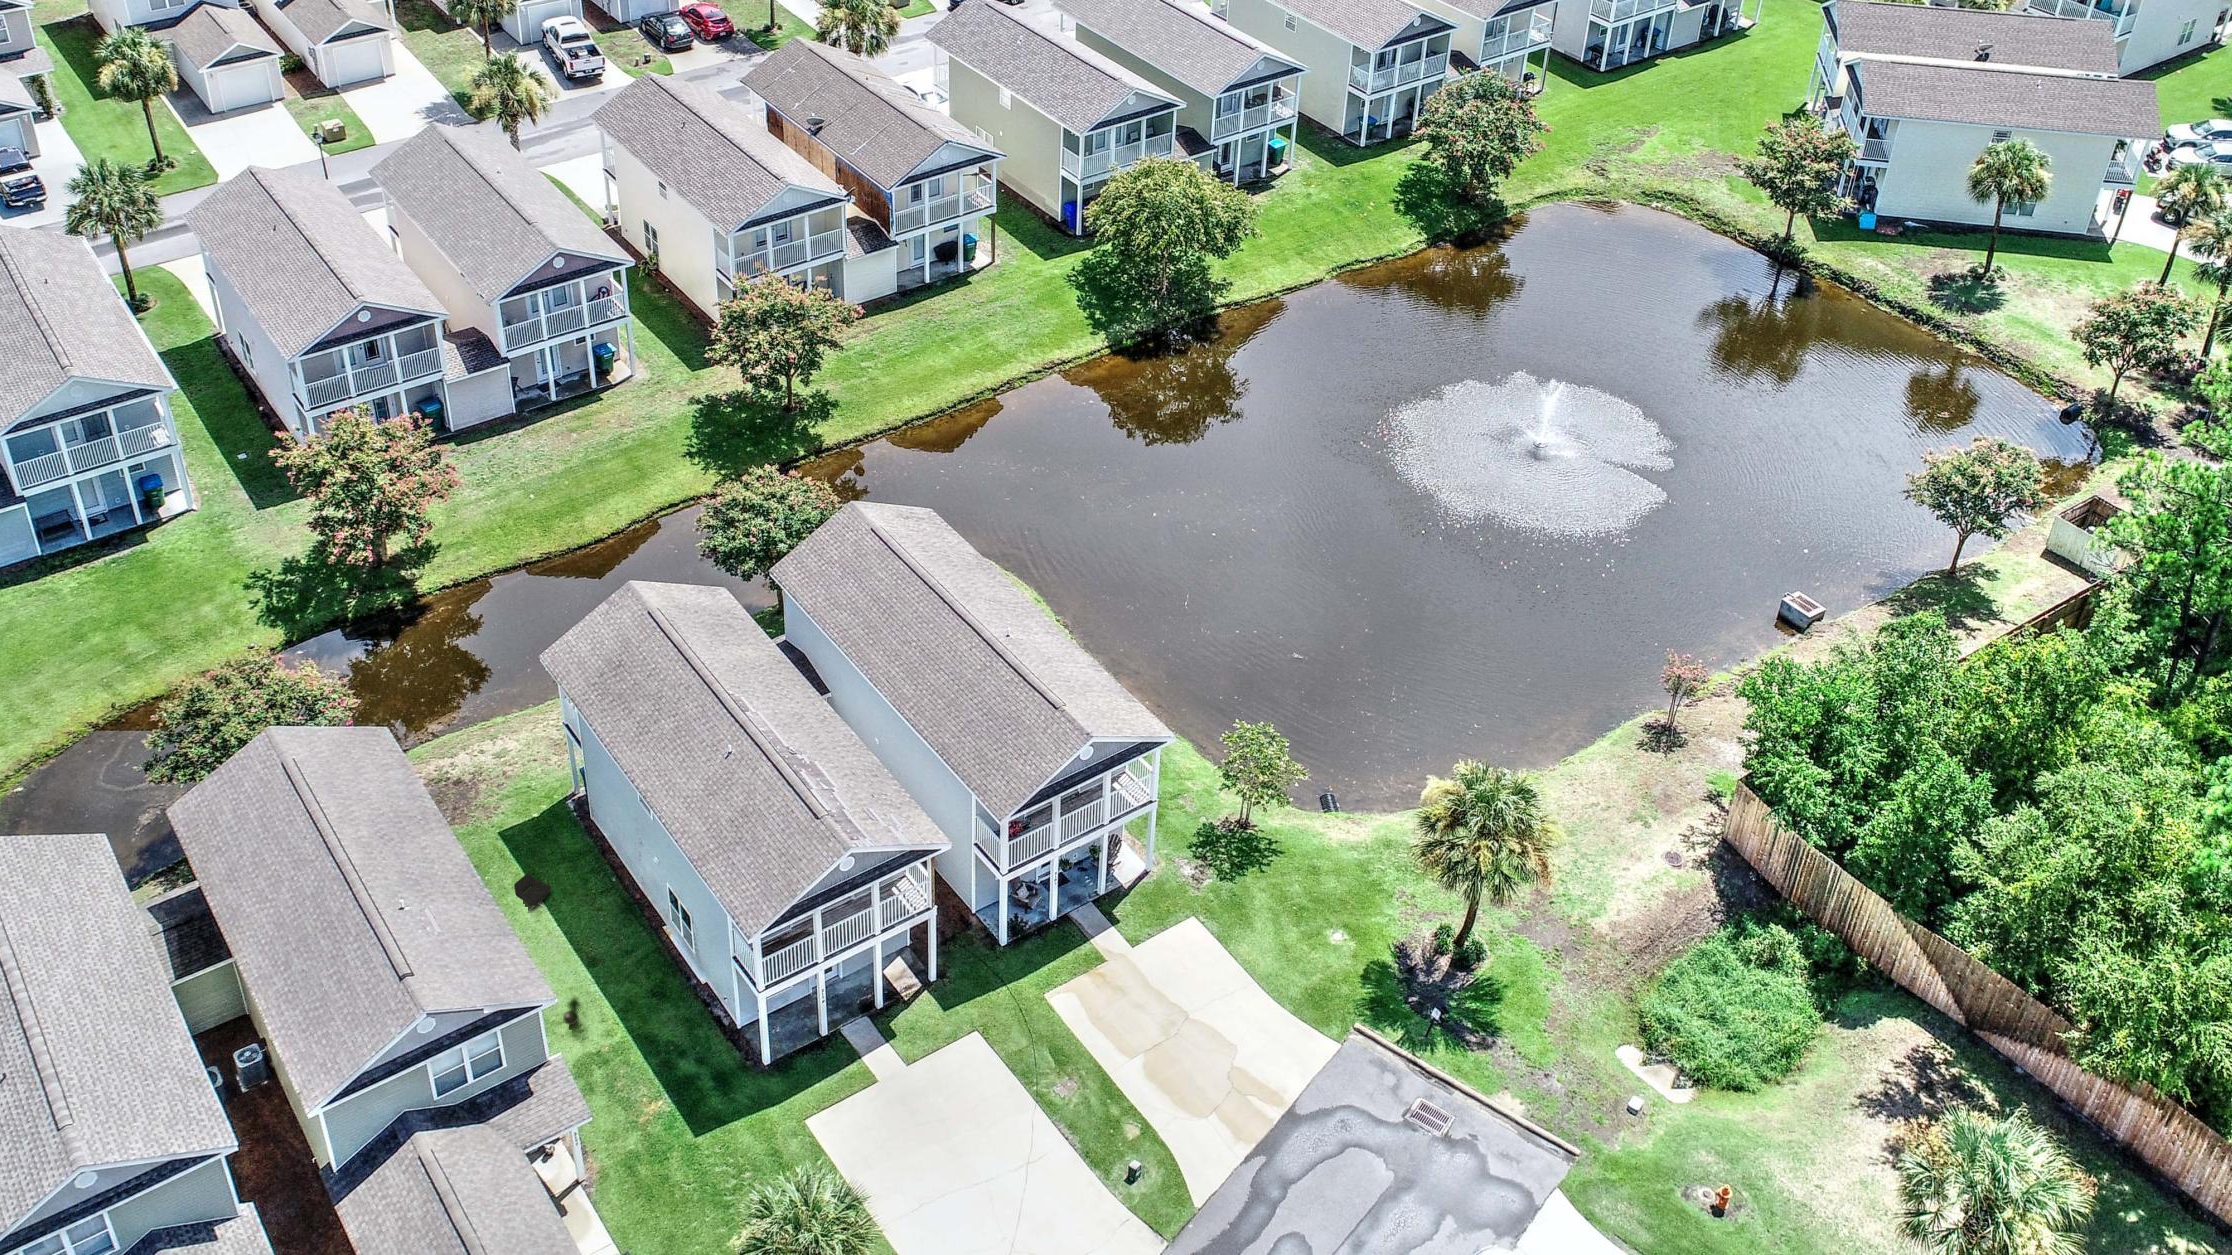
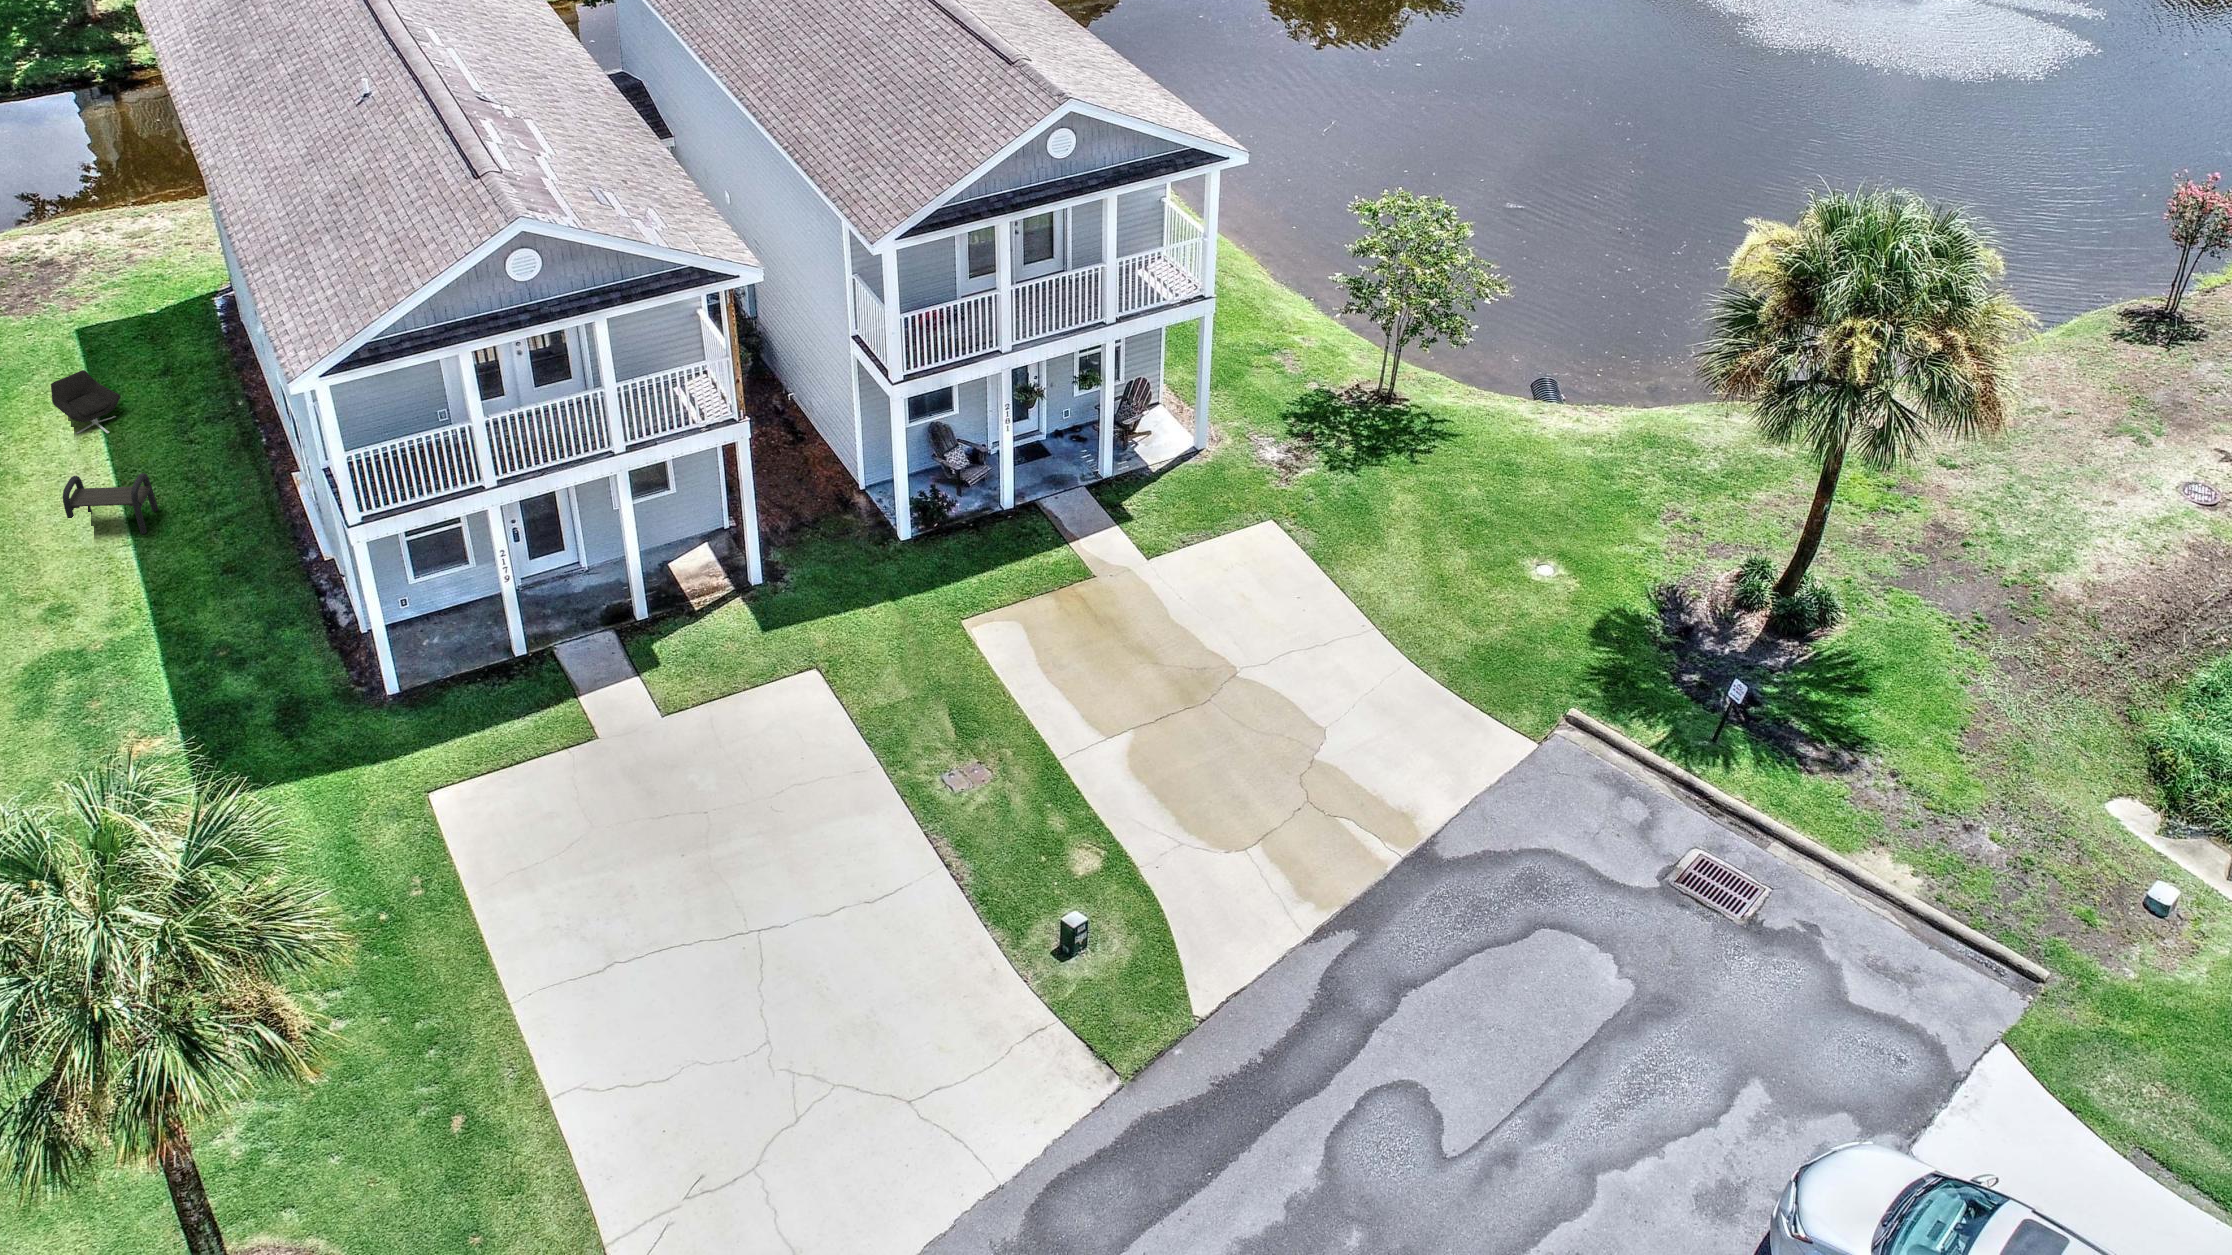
bench: none [556,943,597,981] -> present [63,473,158,534]
potted tree: present [563,997,581,1025] -> none [40,543,76,603]

